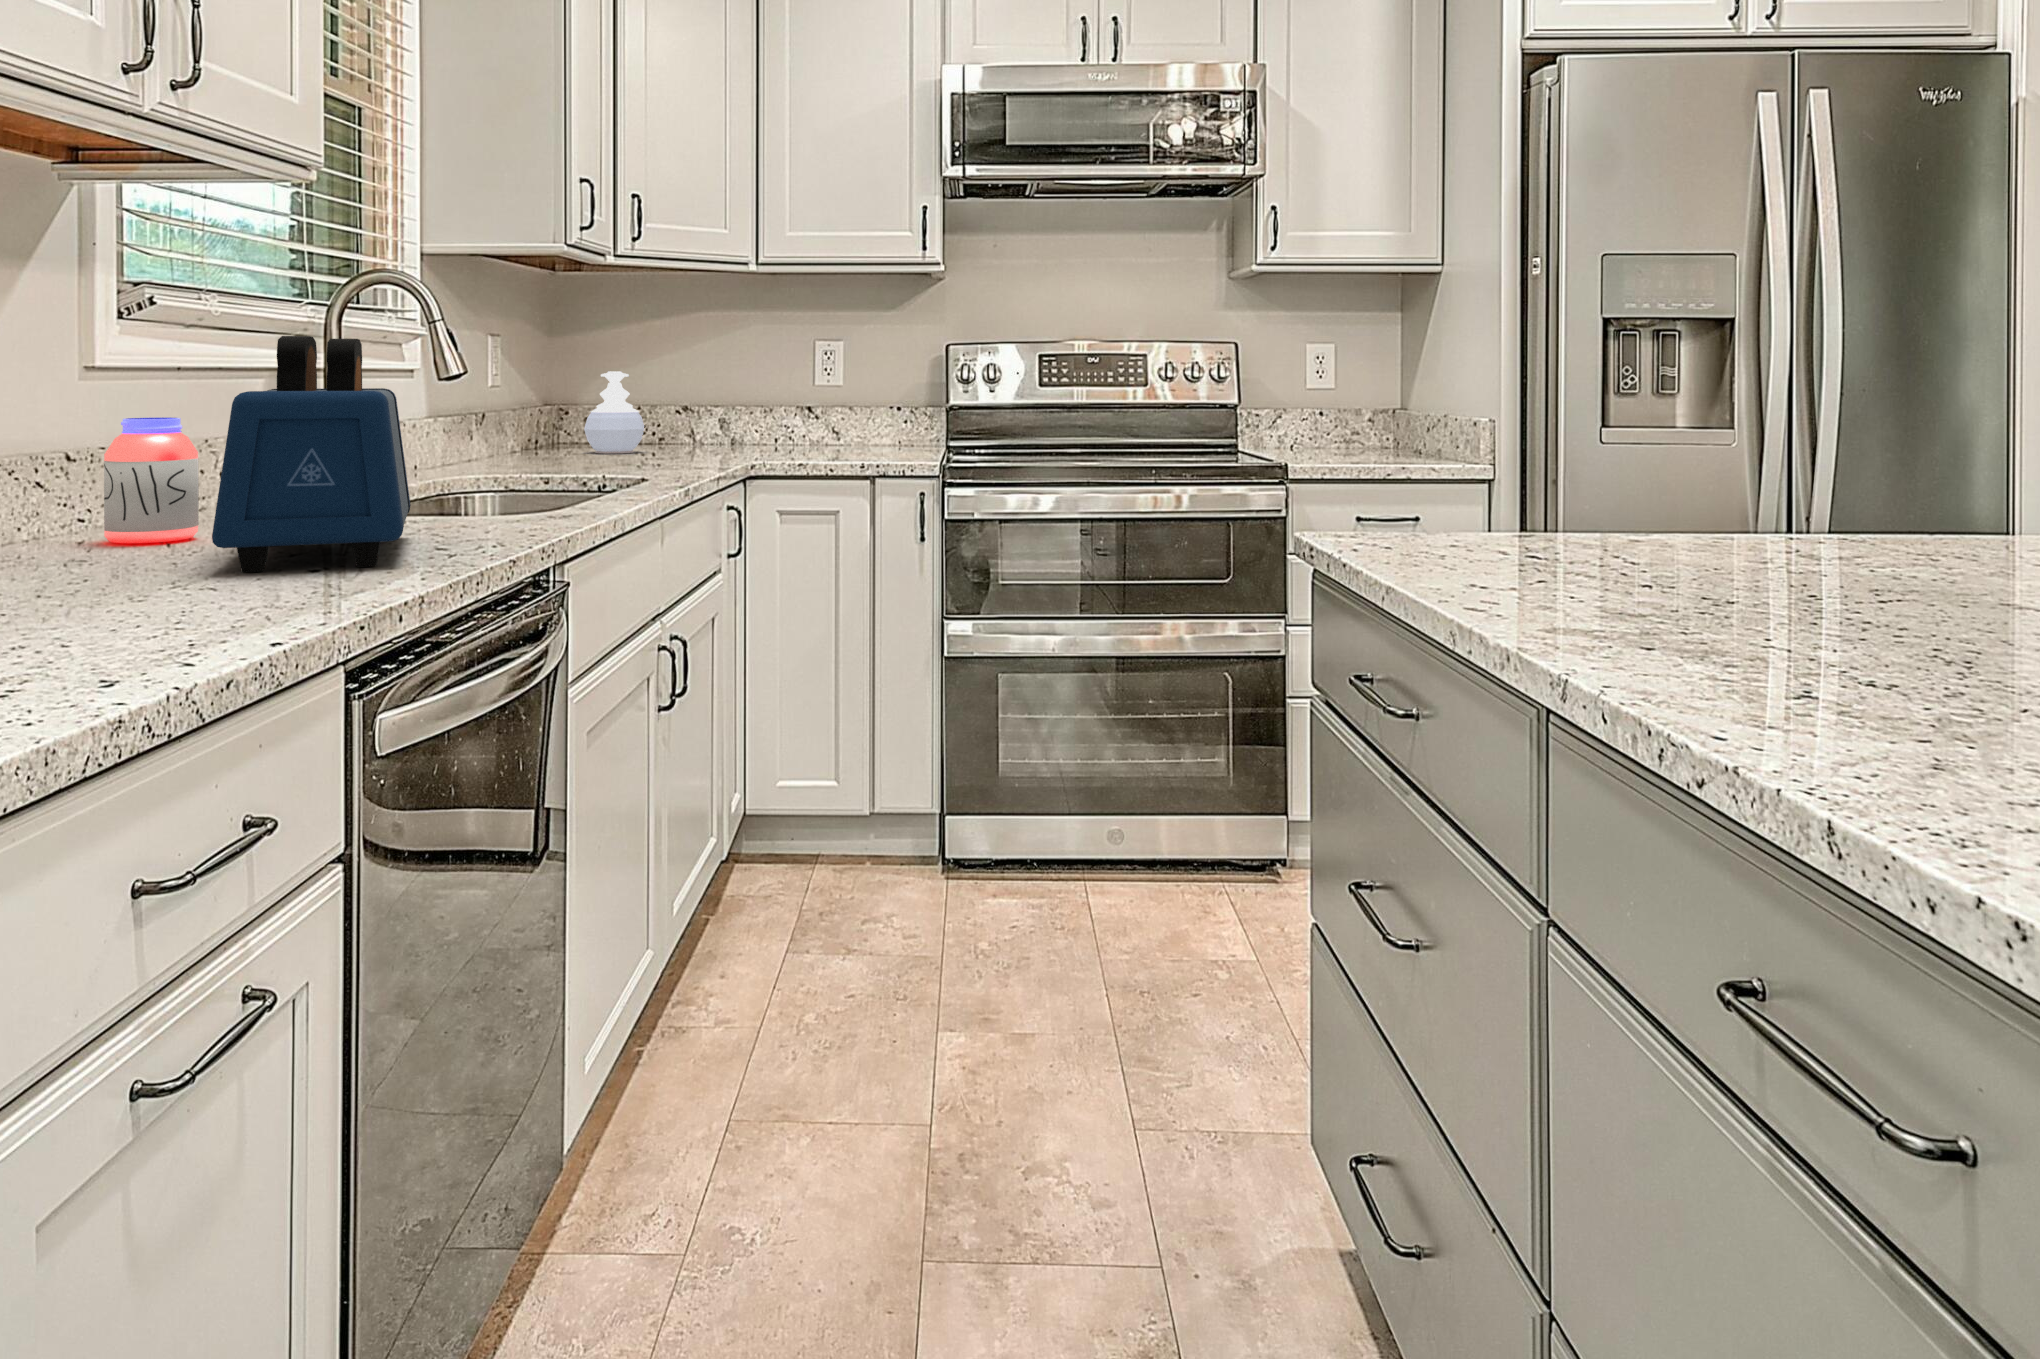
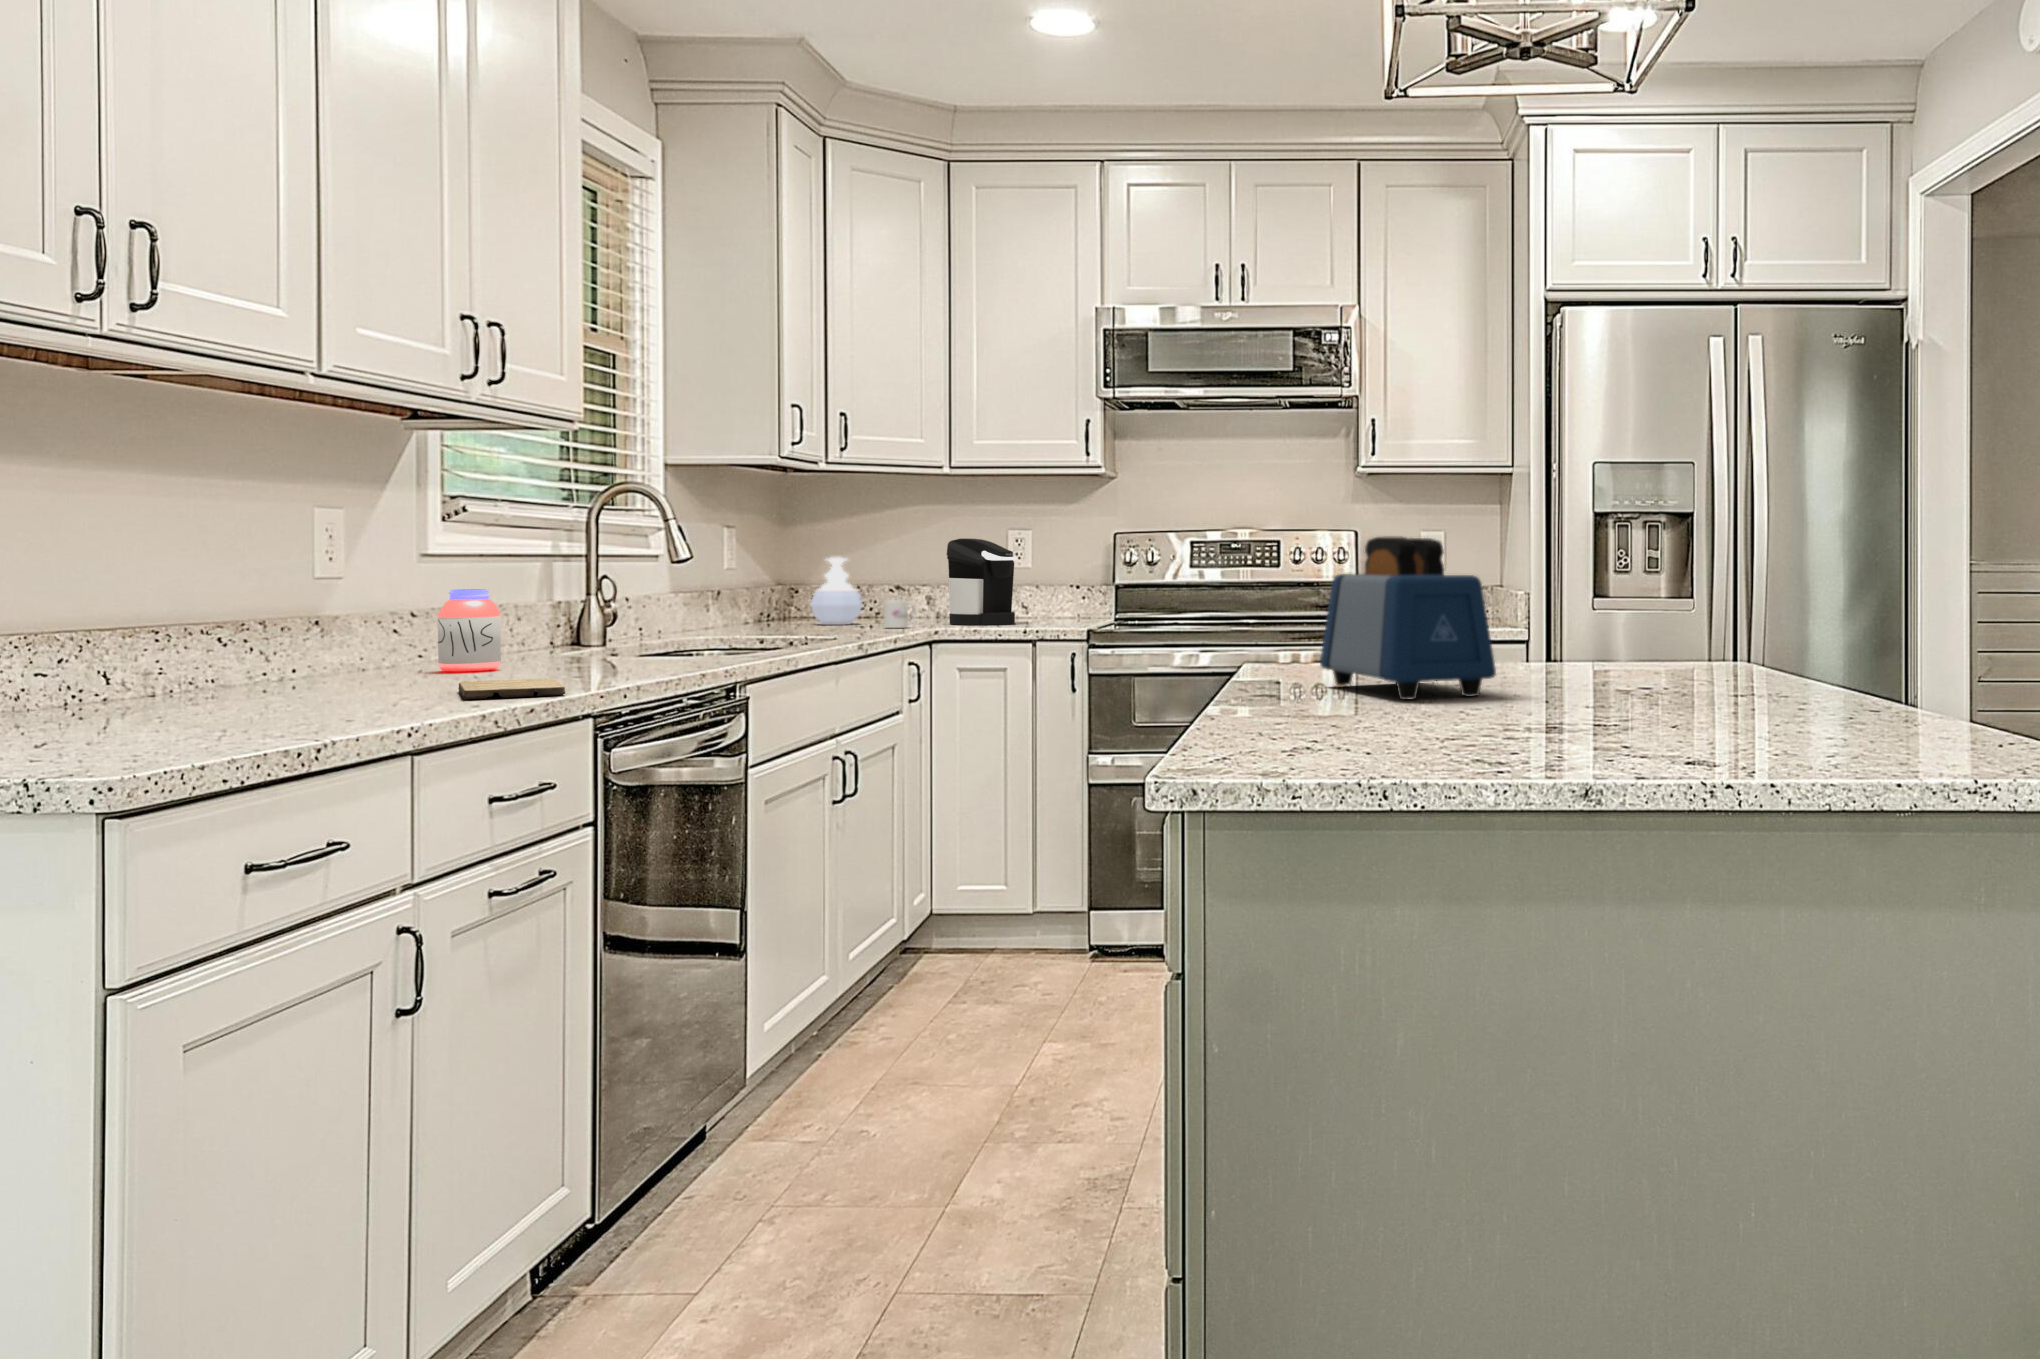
toaster: present [212,336,411,572] -> present [1320,536,1496,699]
coffee maker: none [746,350,831,455] -> present [947,538,1017,625]
mug: none [678,425,714,459] -> present [884,600,915,628]
cutting board: none [106,574,293,630] -> present [458,679,565,699]

